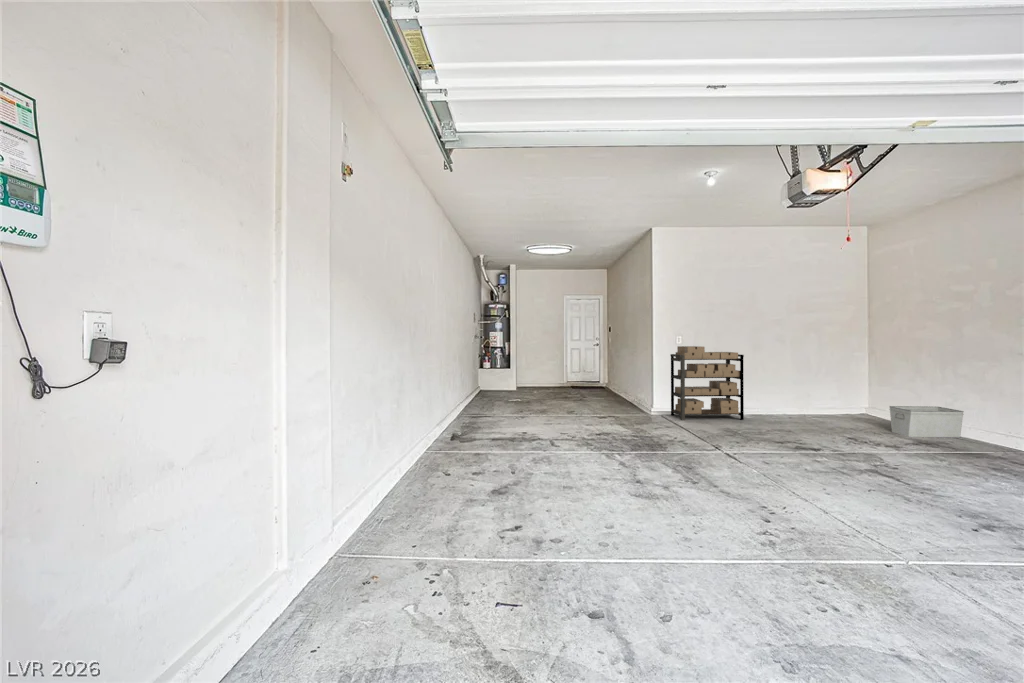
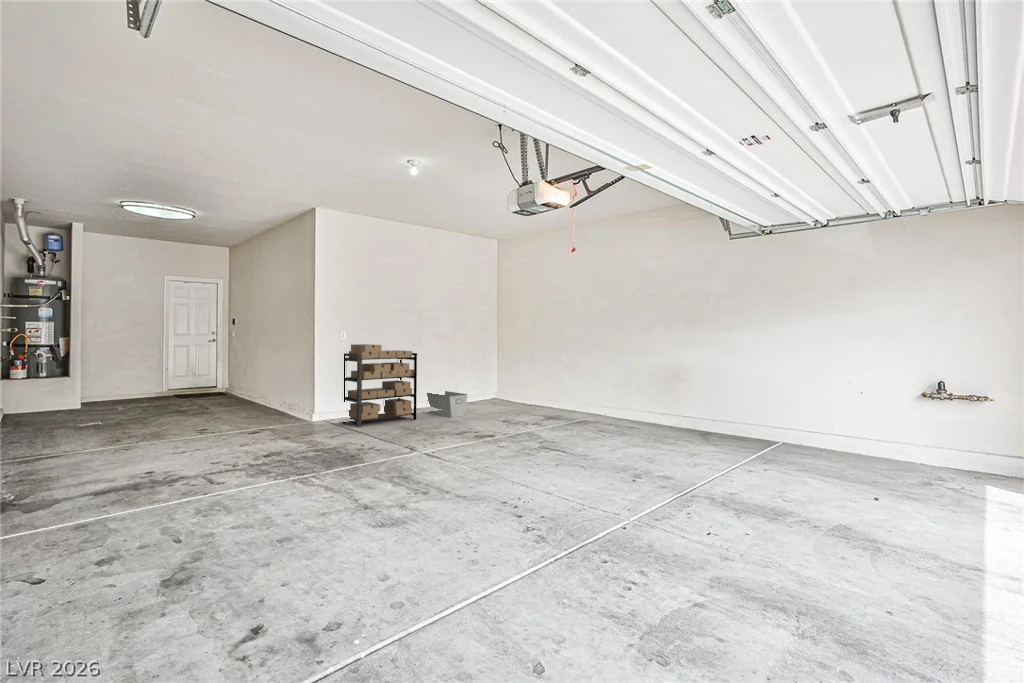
storage bin: present [890,406,964,438] -> present [427,391,467,417]

